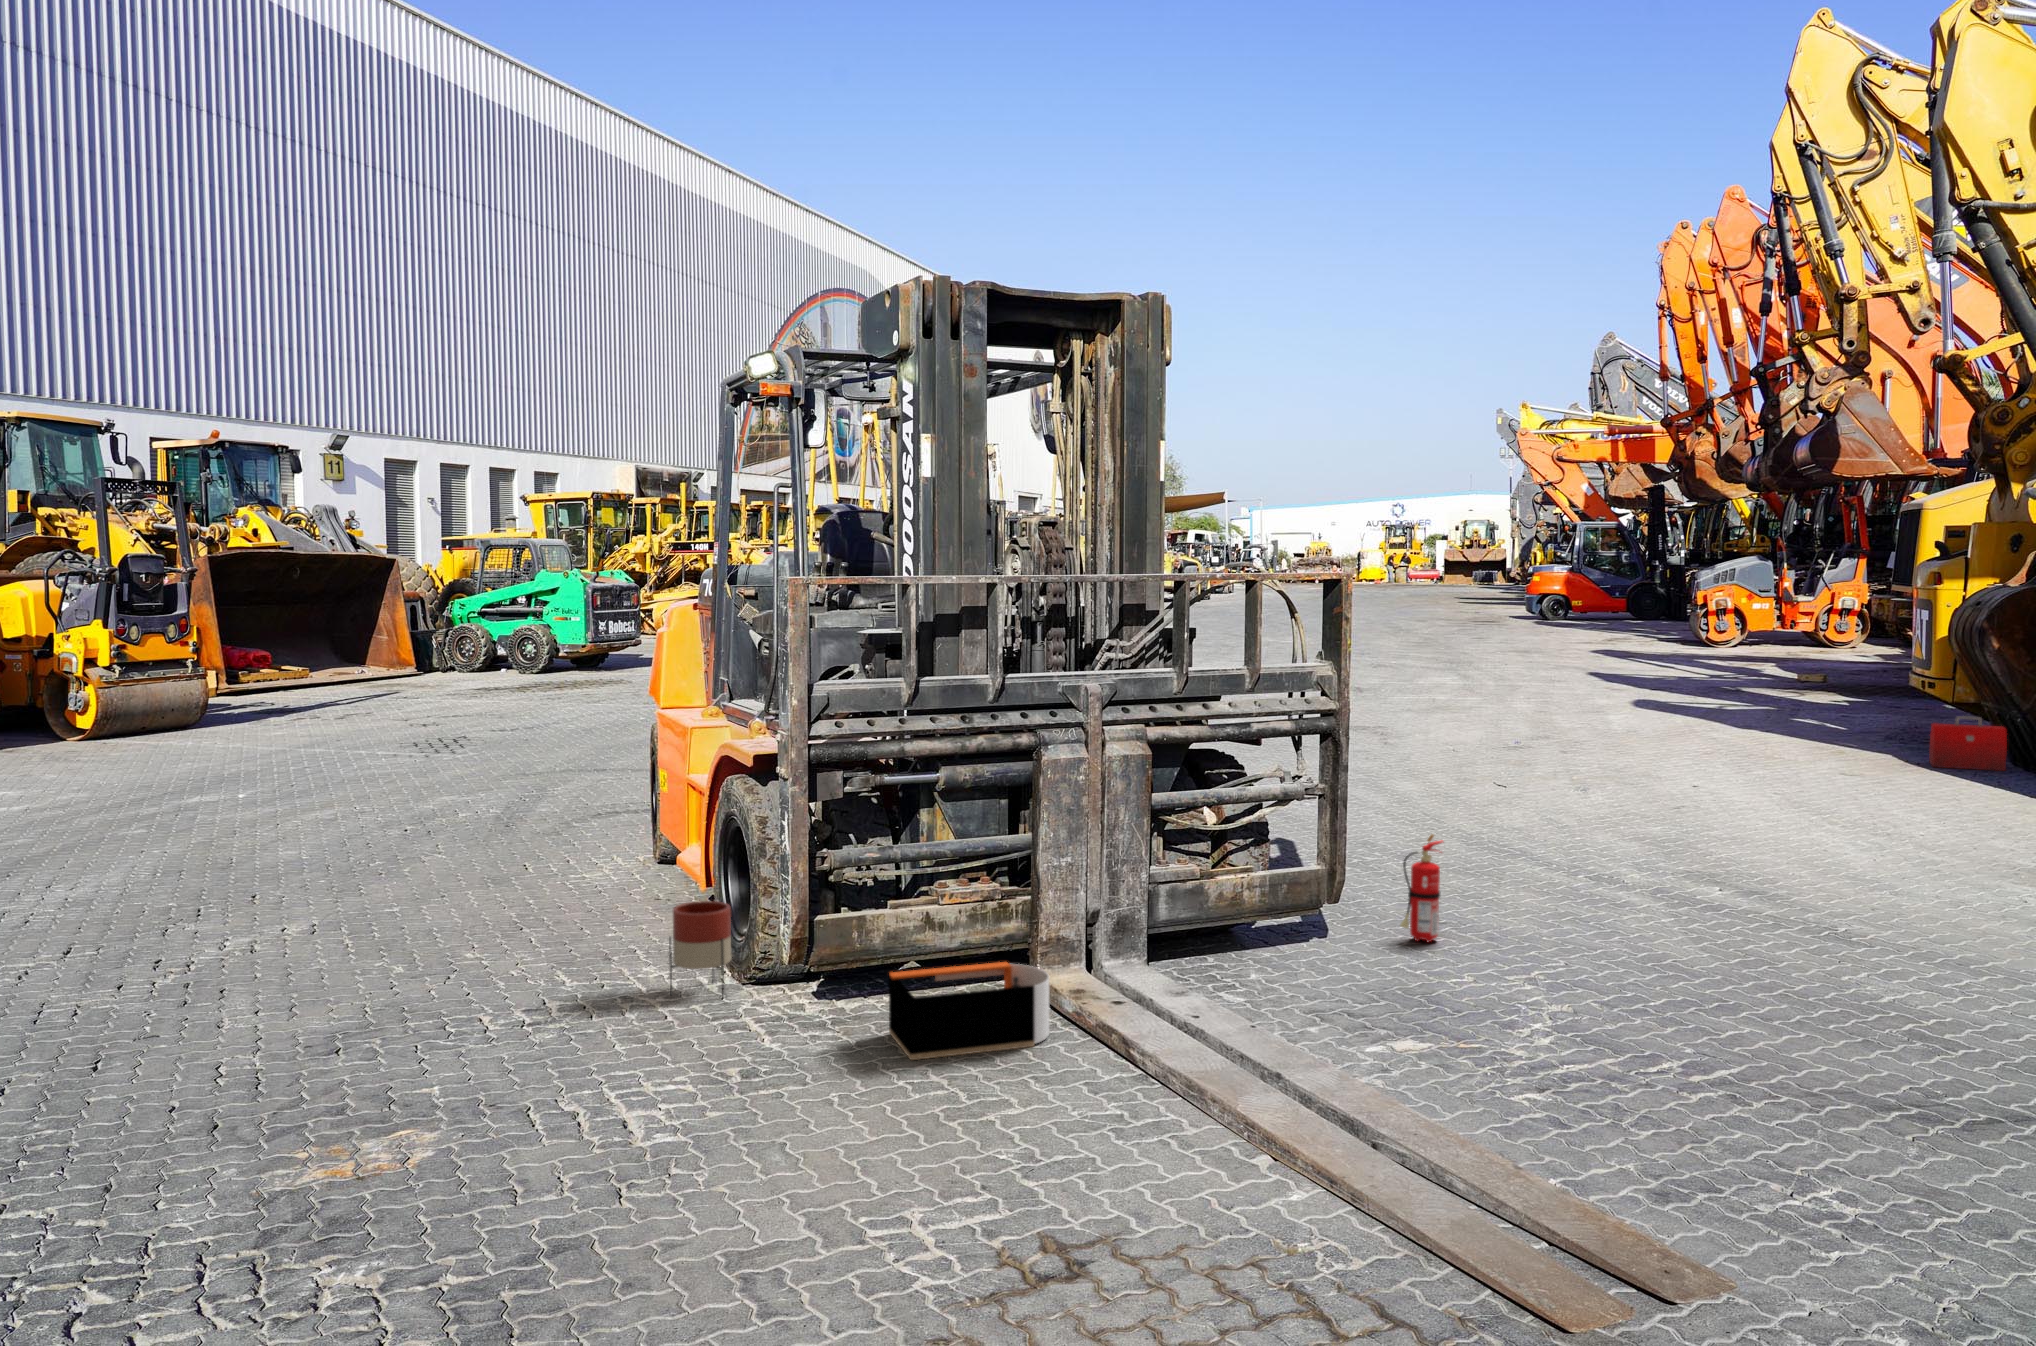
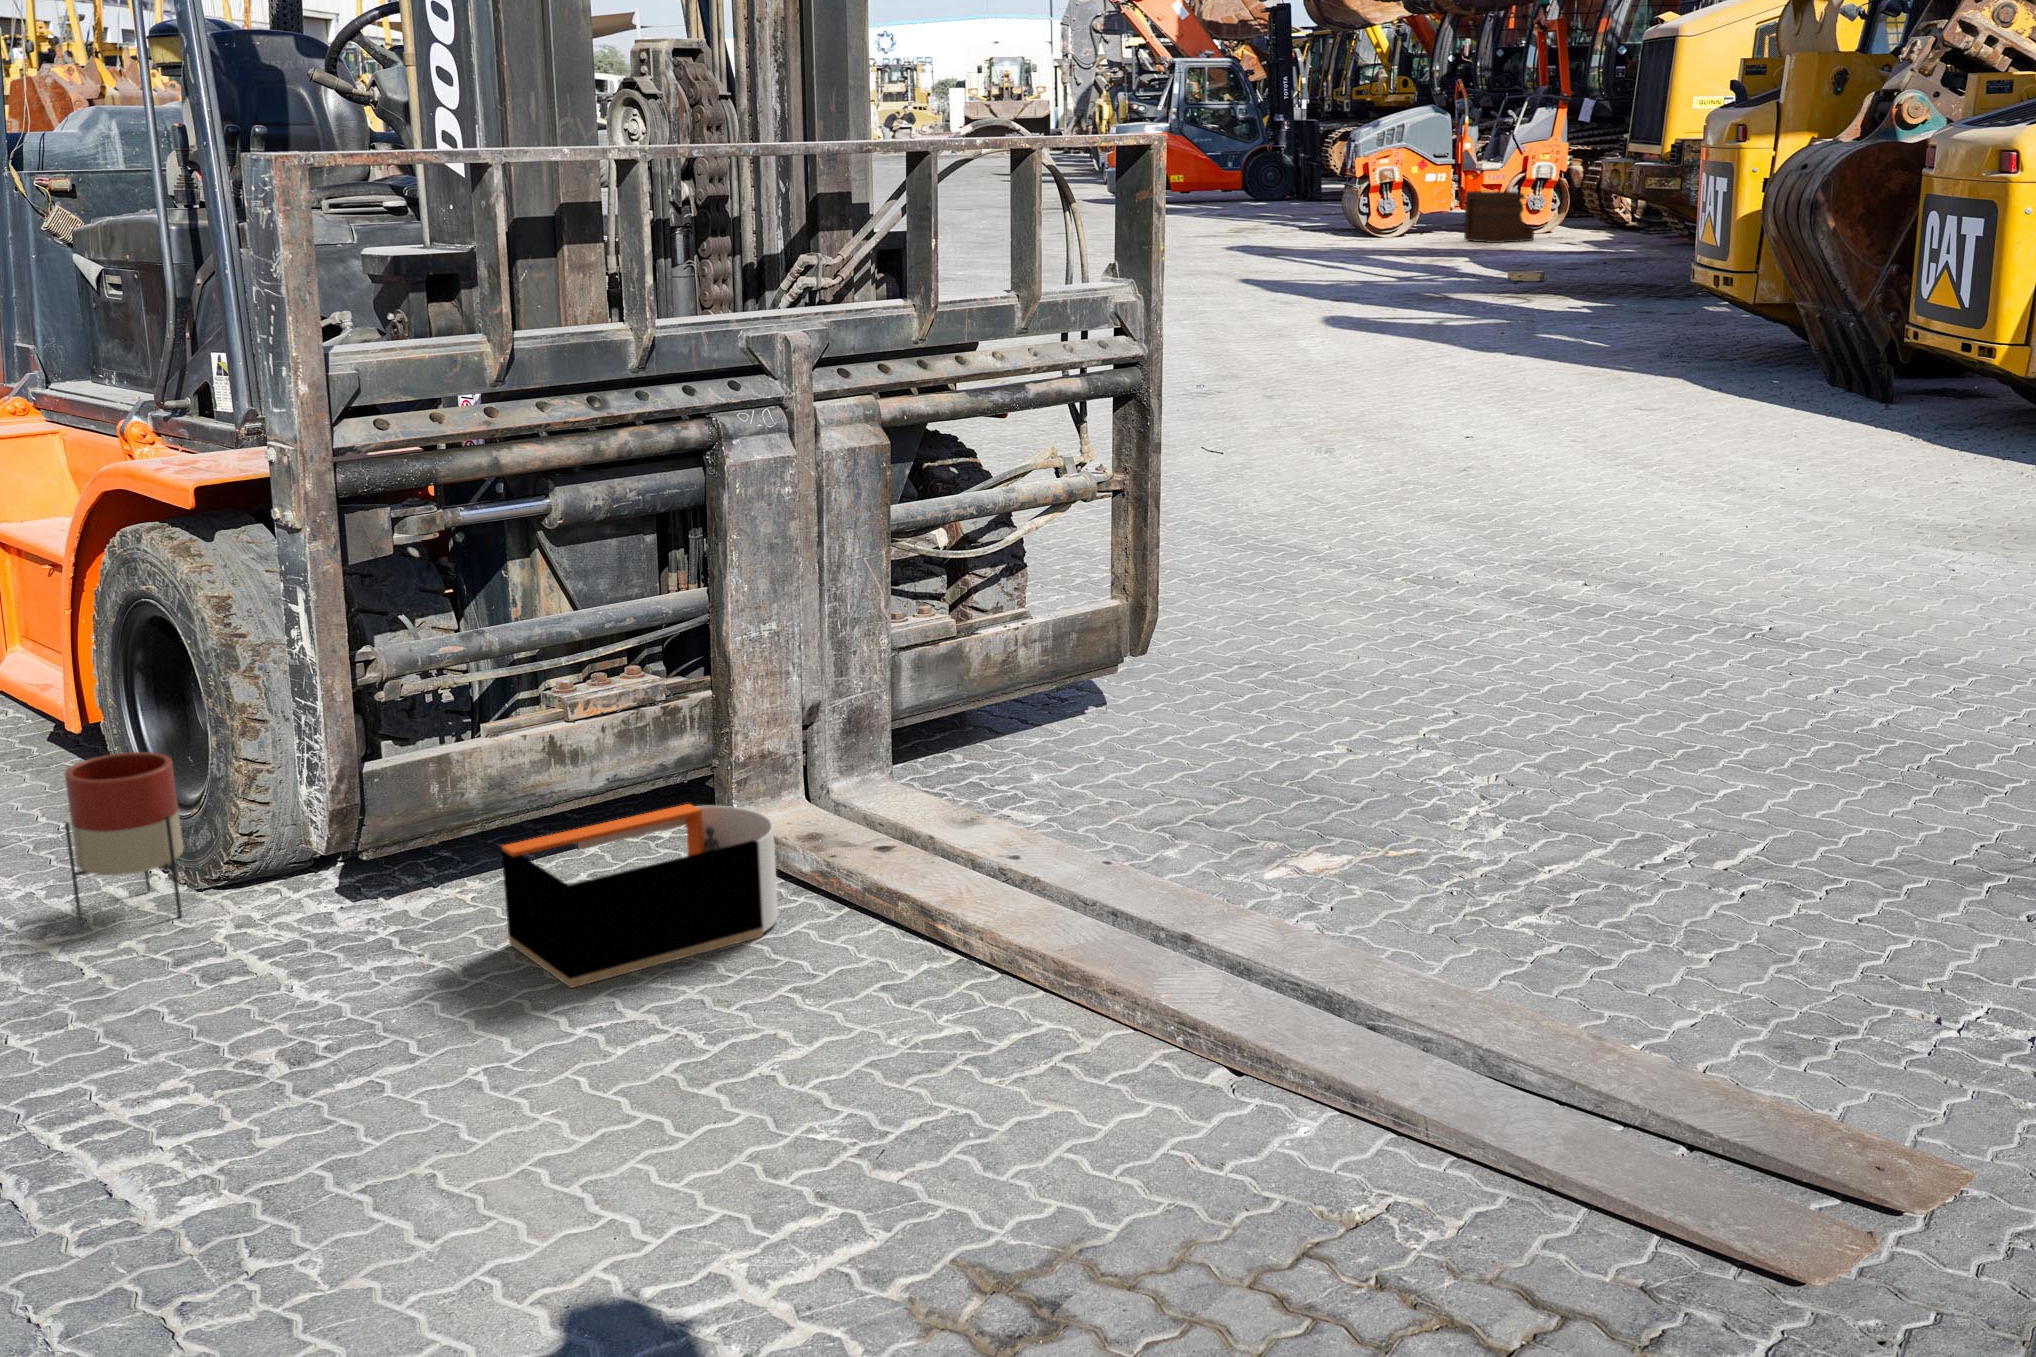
wooden crate: none [1781,617,1840,655] -> present [1464,191,1534,243]
toolbox: present [1929,716,2007,771] -> none [1727,317,1824,387]
fire extinguisher: present [1400,835,1442,942] -> none [1212,534,1269,696]

